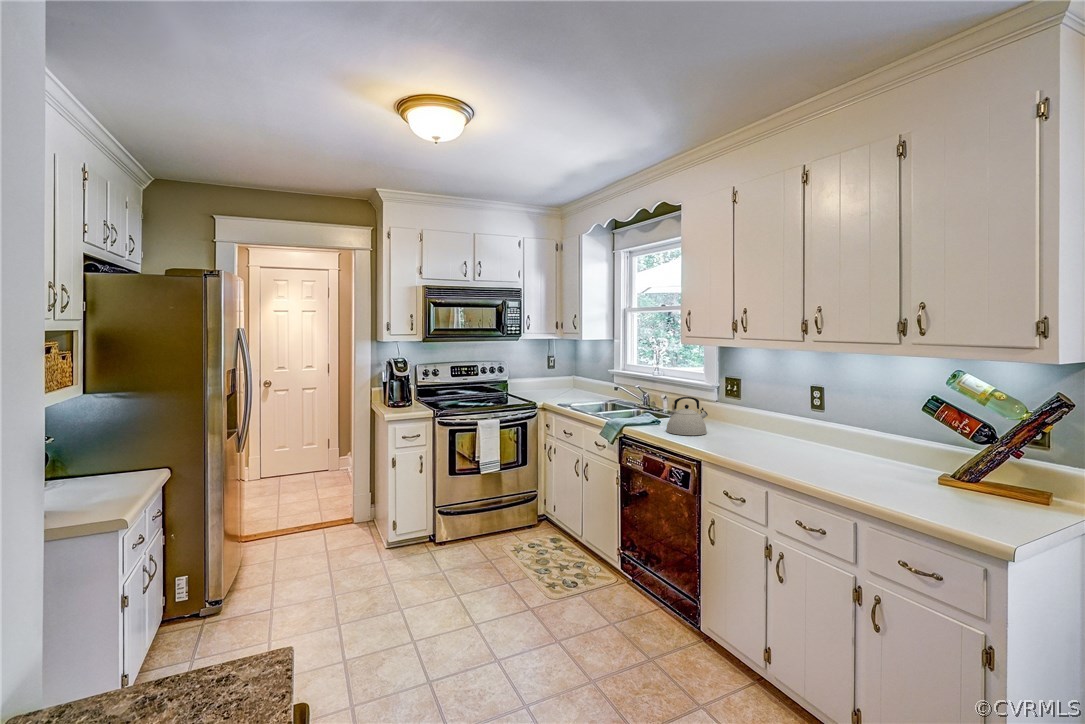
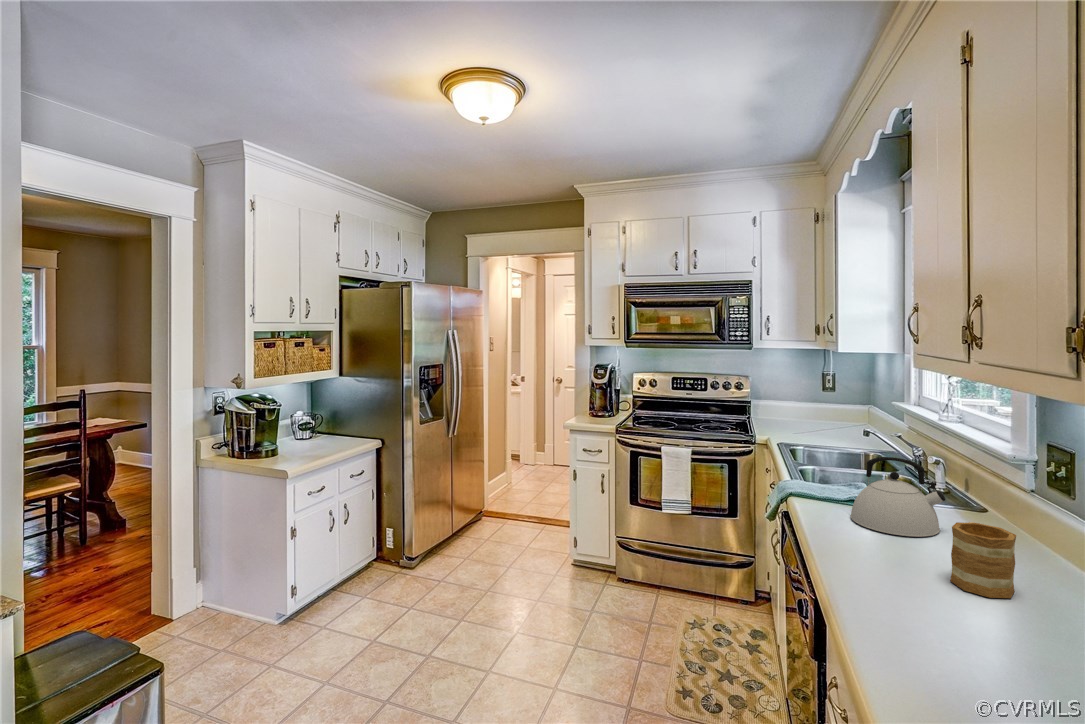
mug: none [734,418,762,447] -> present [950,522,1016,598]

